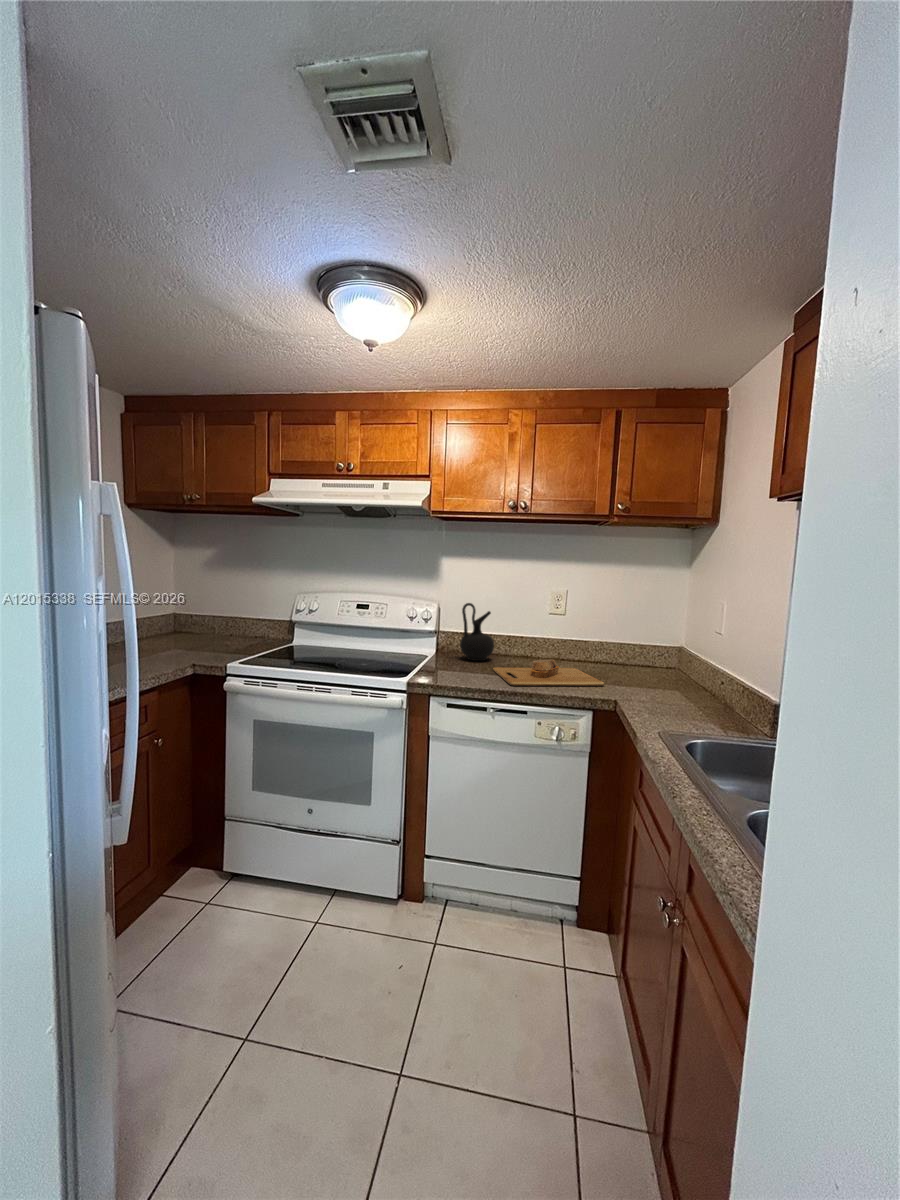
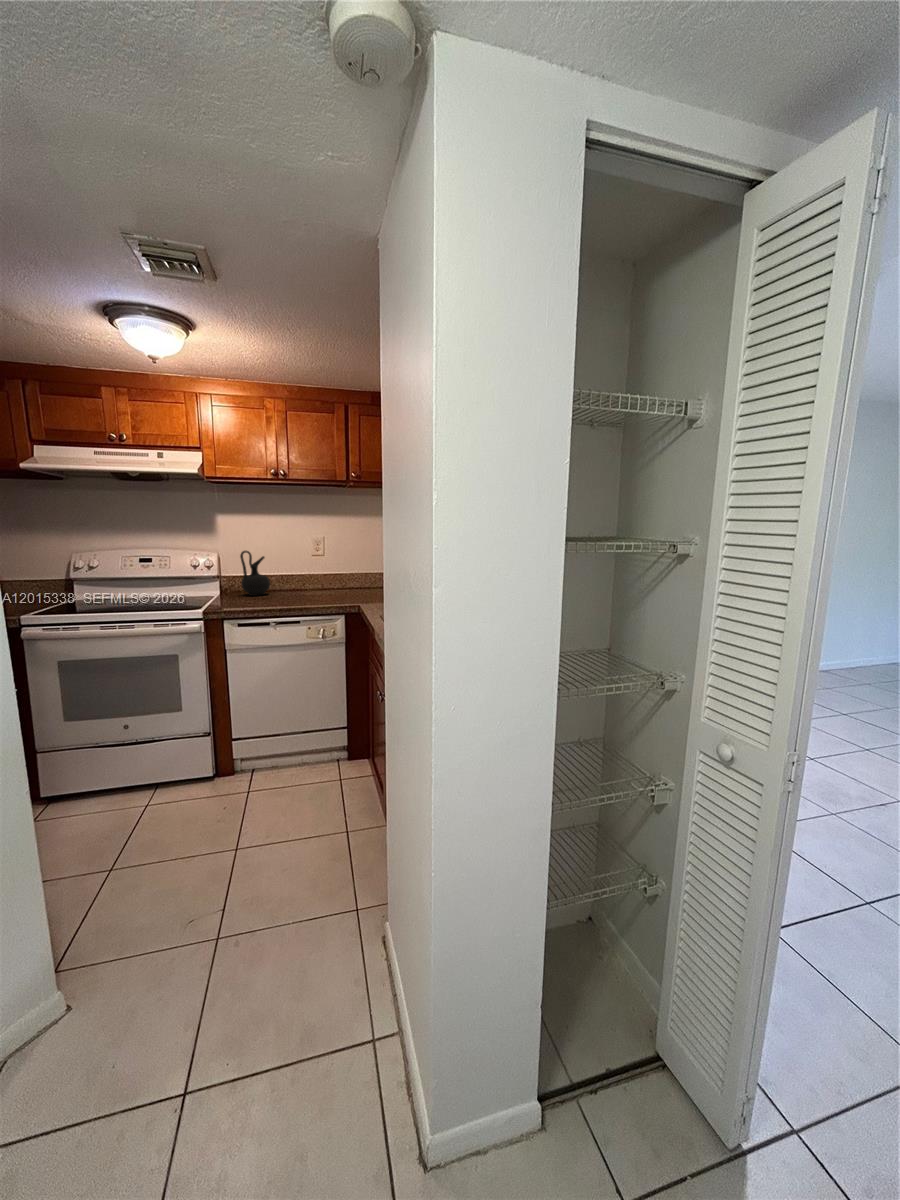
cutting board: present [493,660,604,686] -> none [271,587,352,606]

